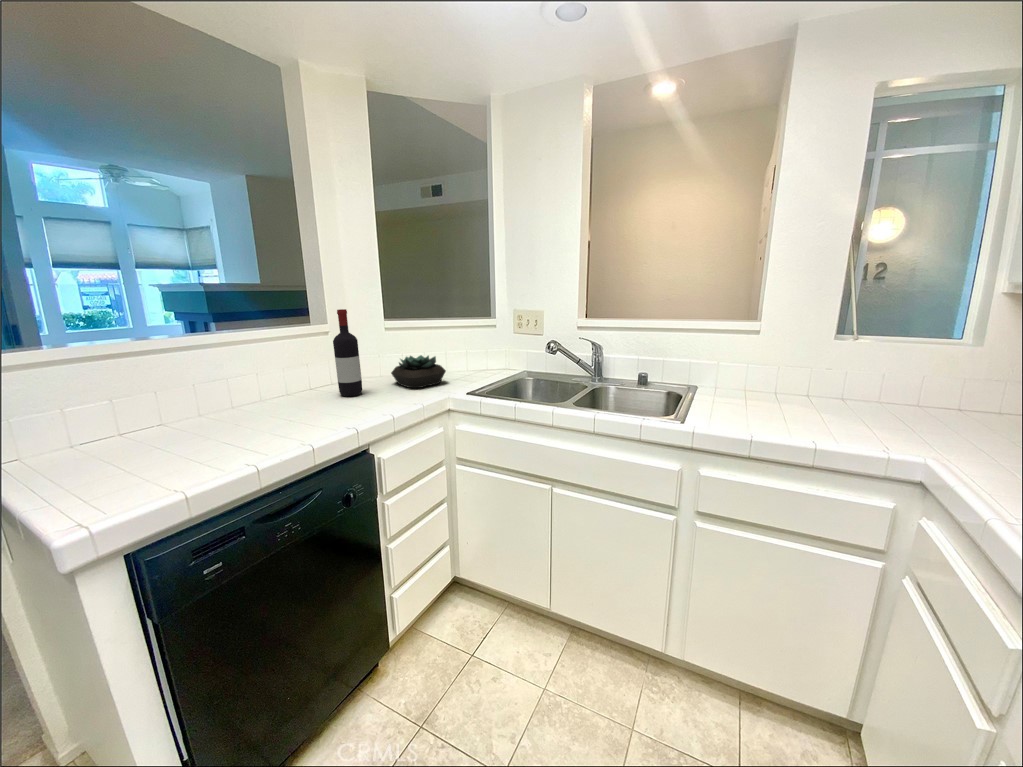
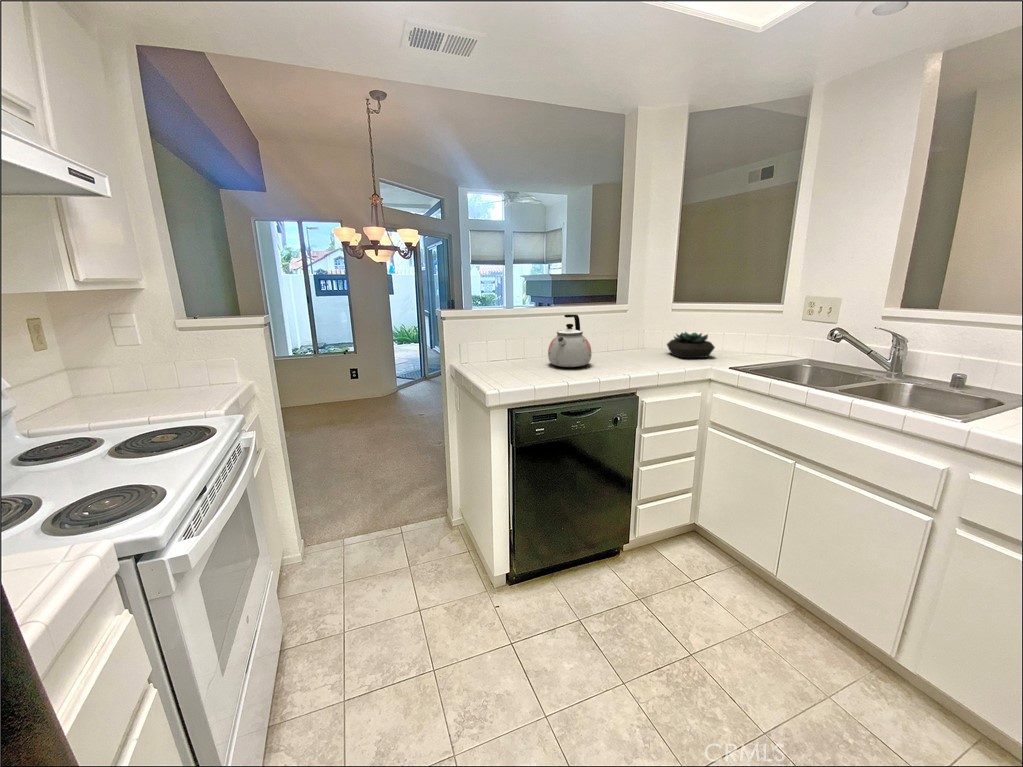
wine bottle: present [333,309,362,396] -> none [625,292,644,357]
kettle: none [209,347,290,433] -> present [548,315,592,367]

